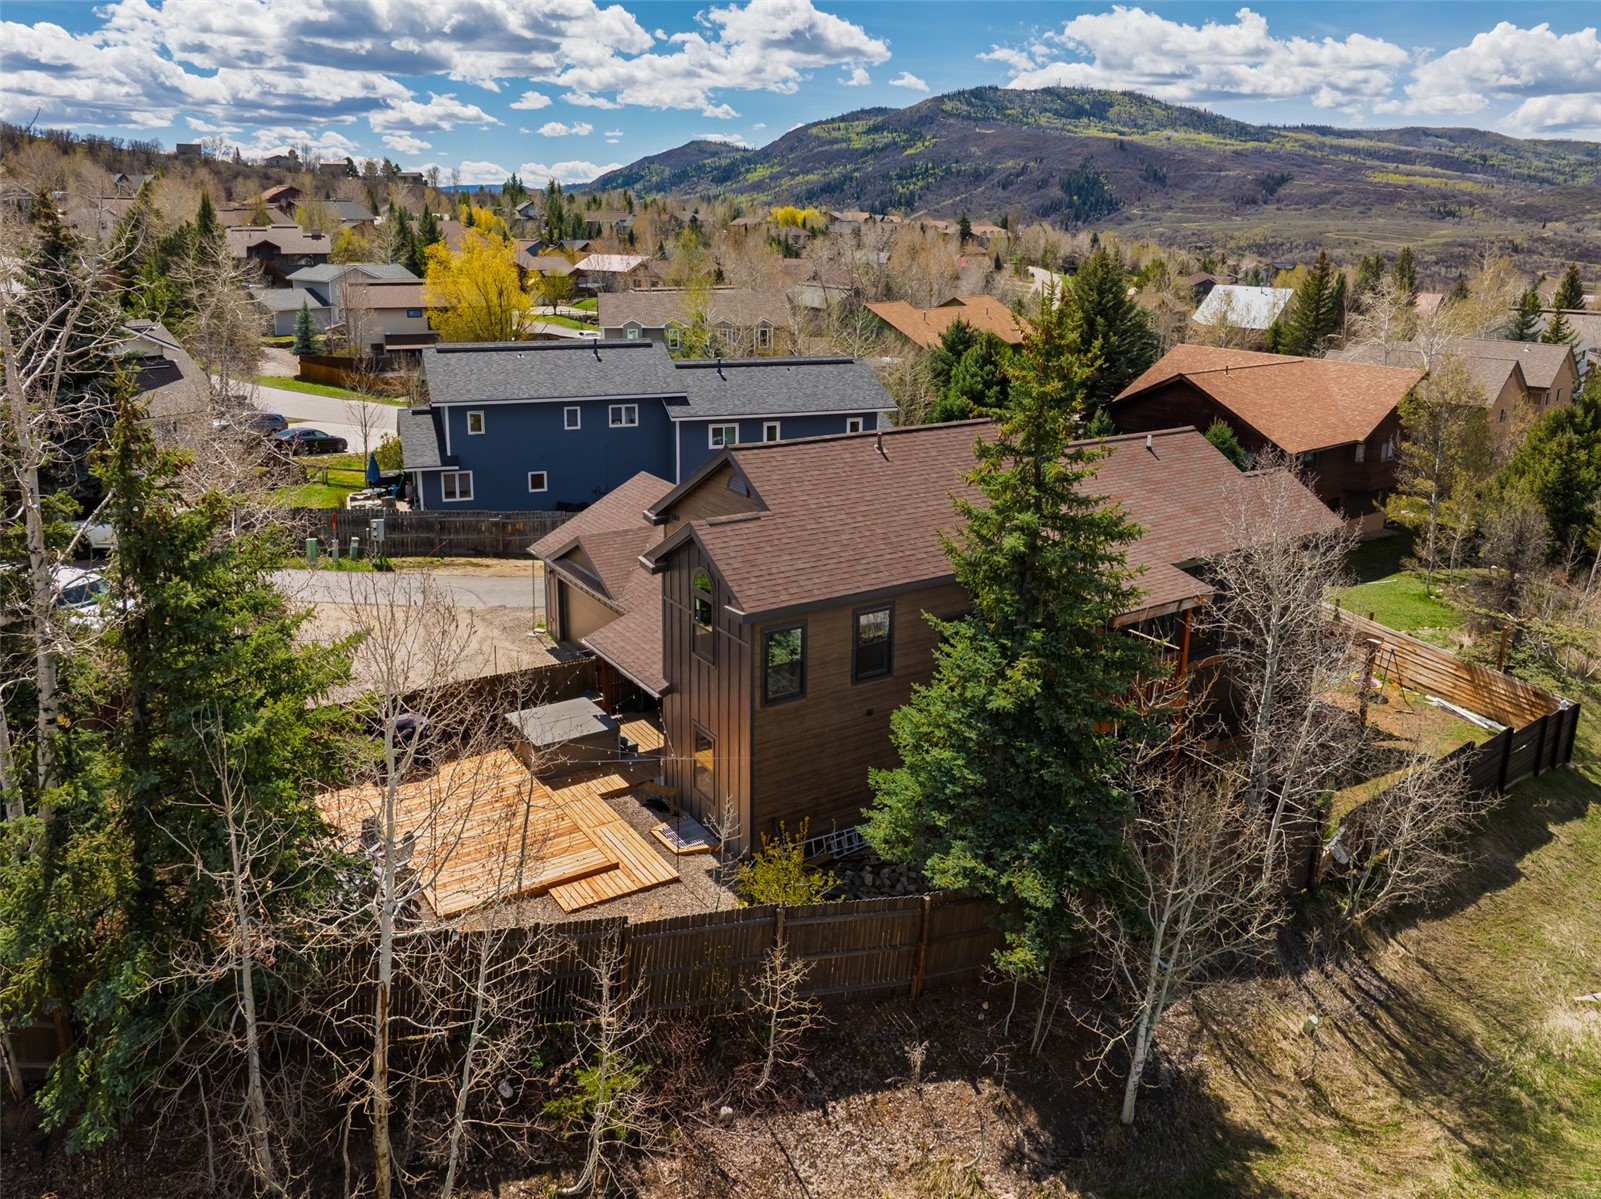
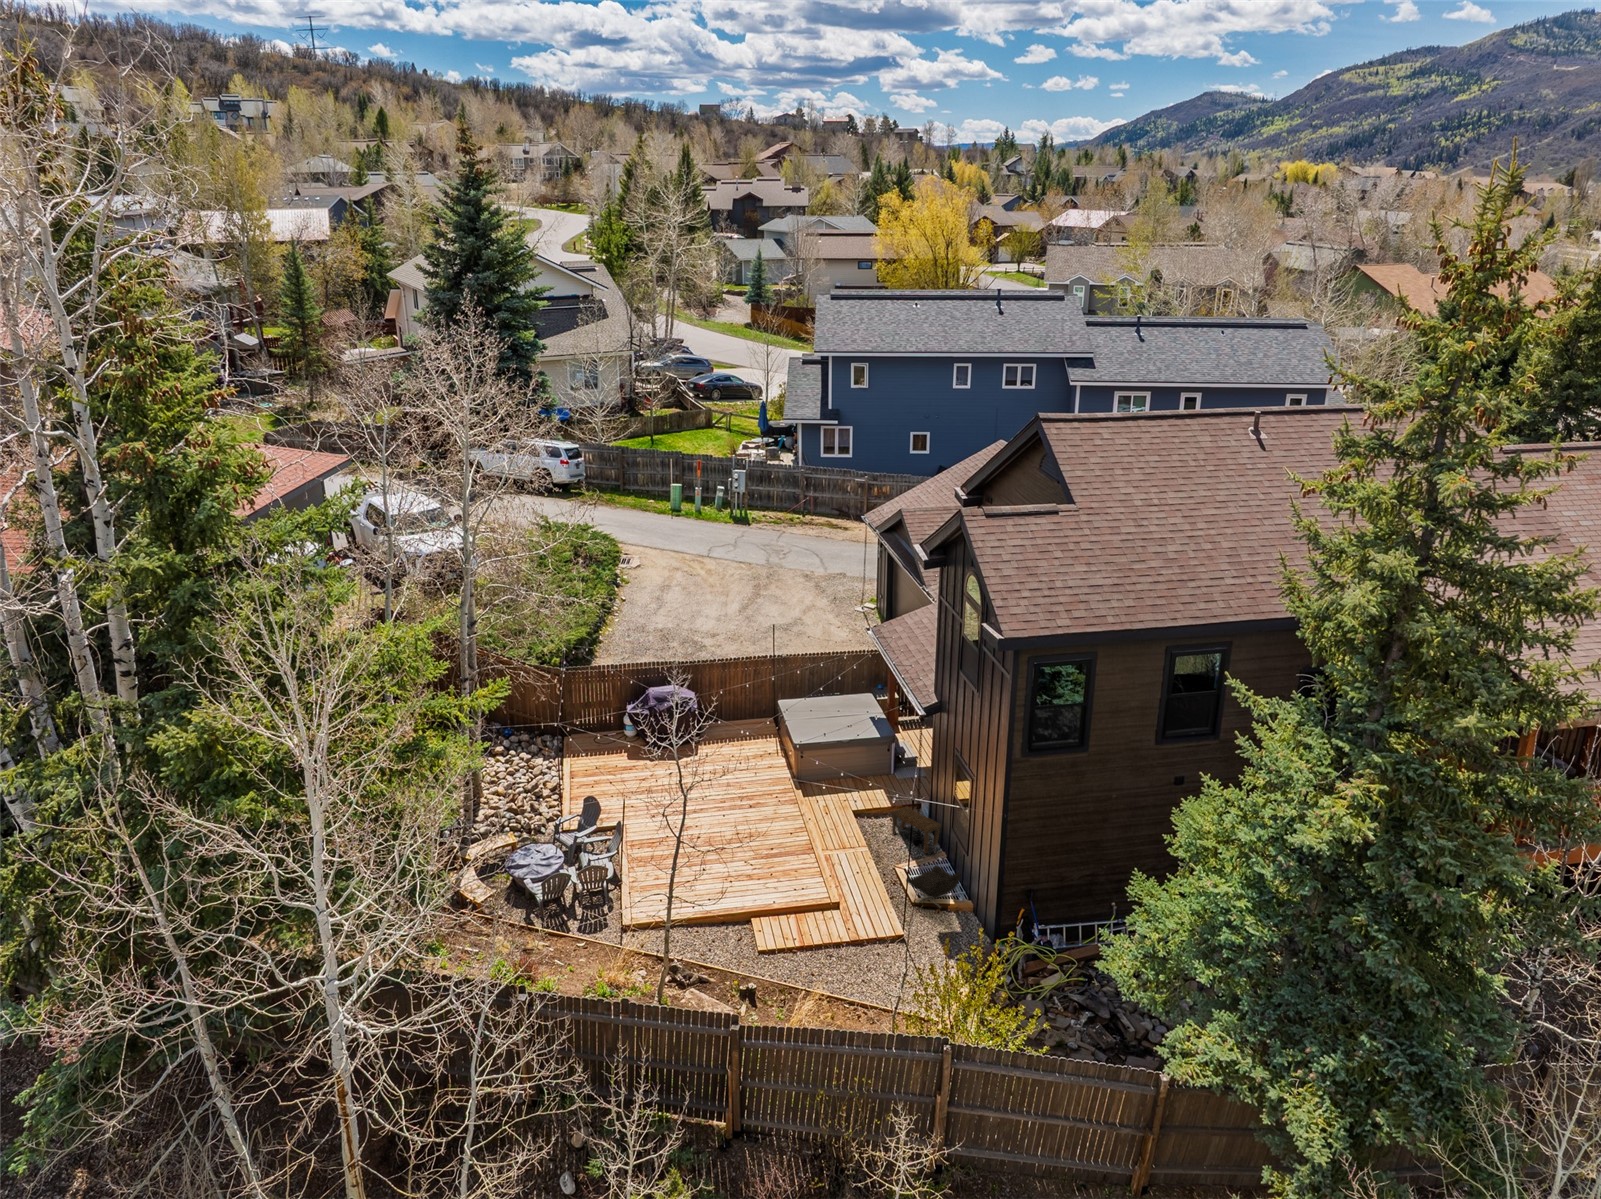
lounge chair: none [669,818,714,853] -> present [906,865,961,907]

